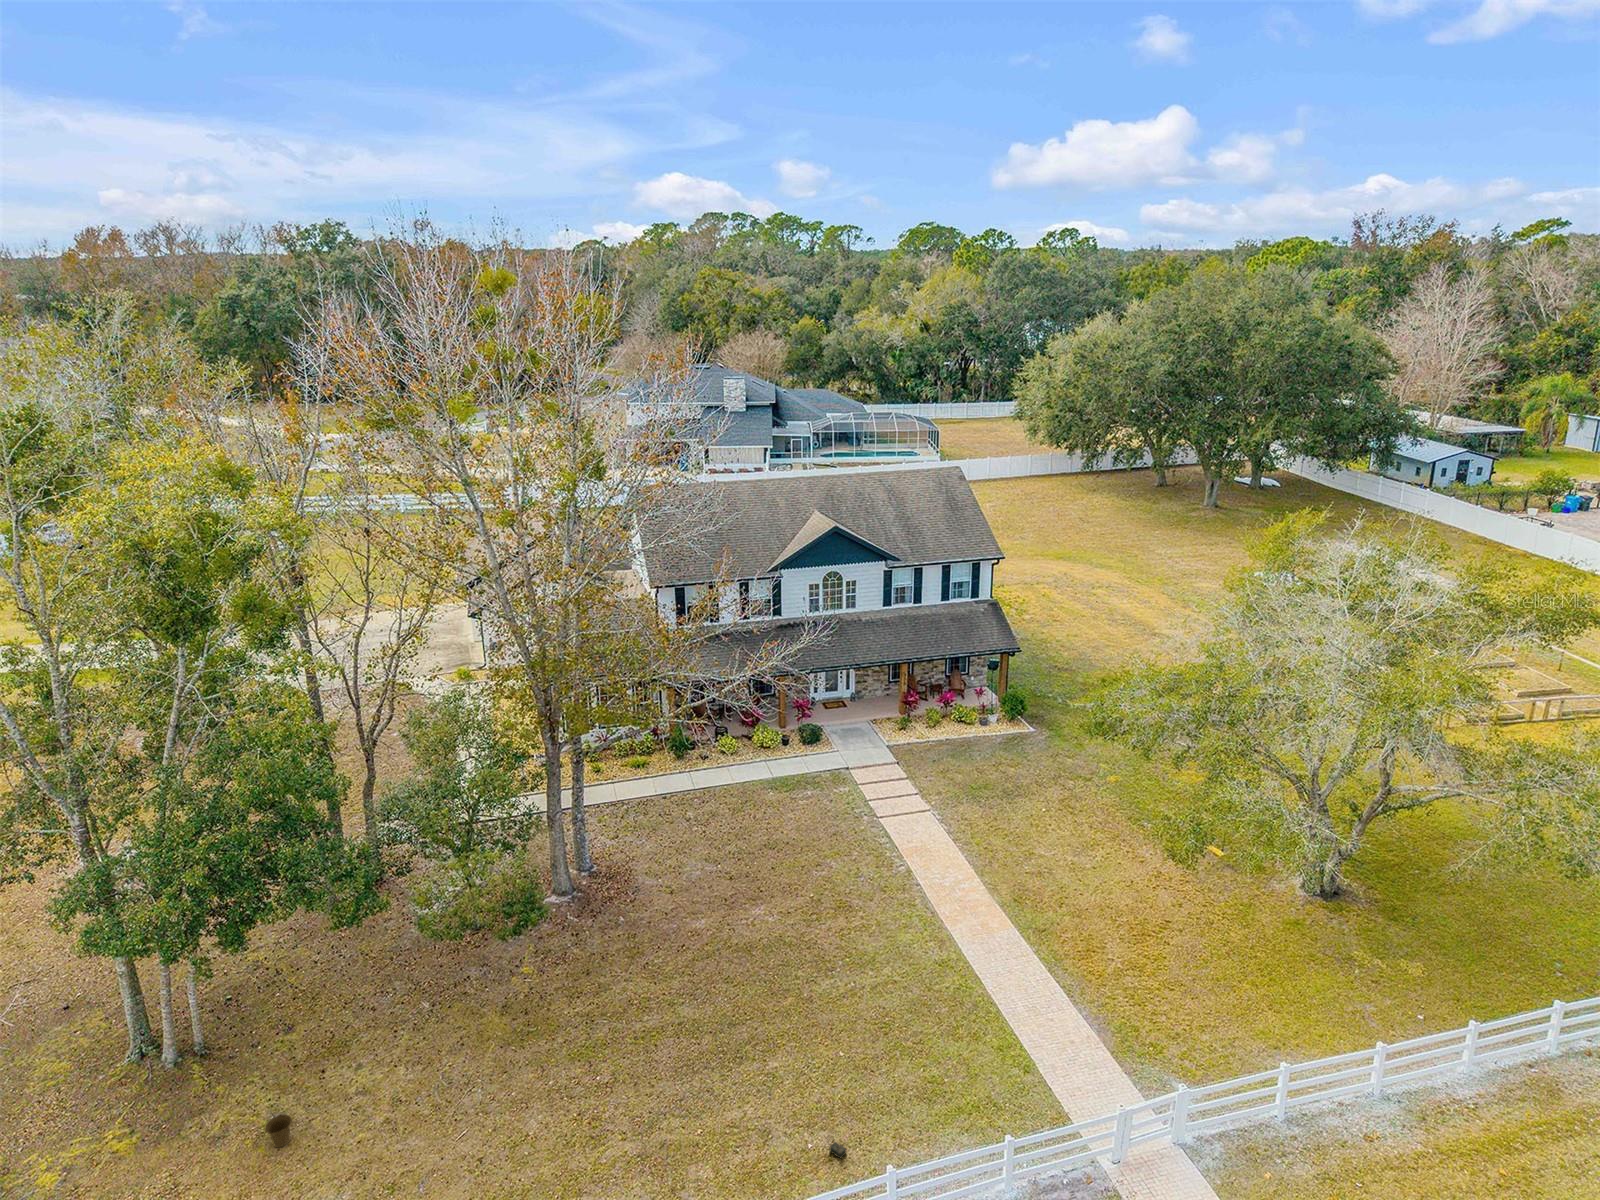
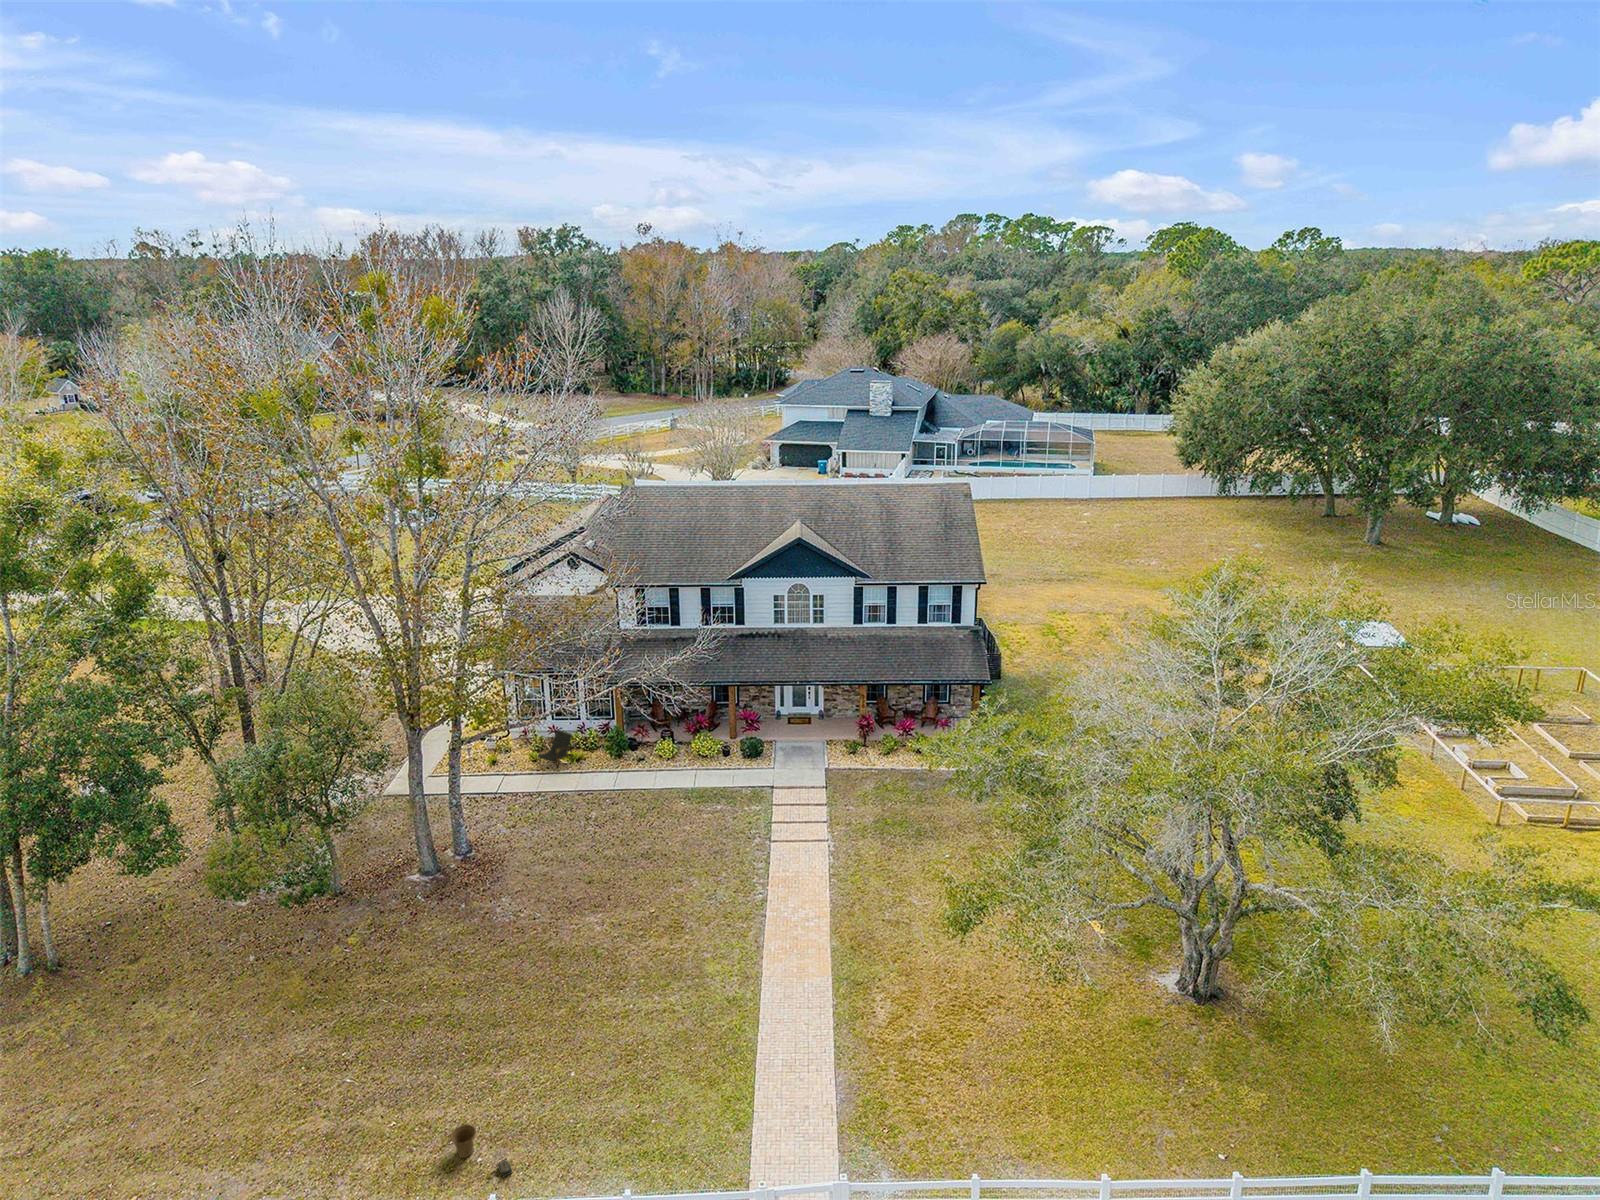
lounge chair: none [603,736,637,778] -> present [537,730,573,769]
basket: present [265,1114,292,1148] -> present [450,1124,476,1158]

